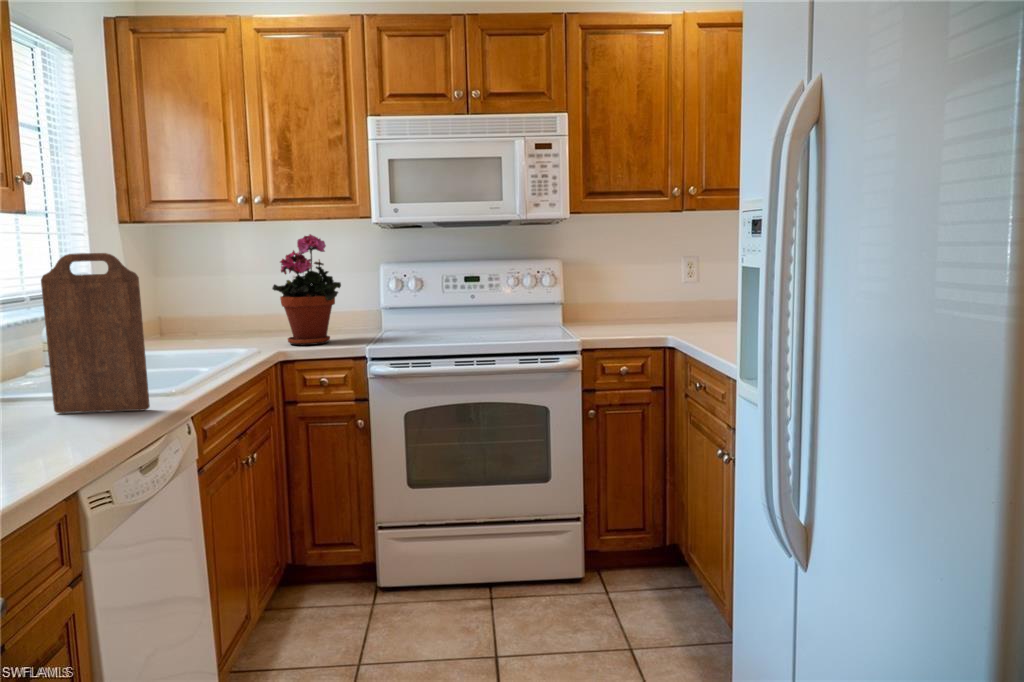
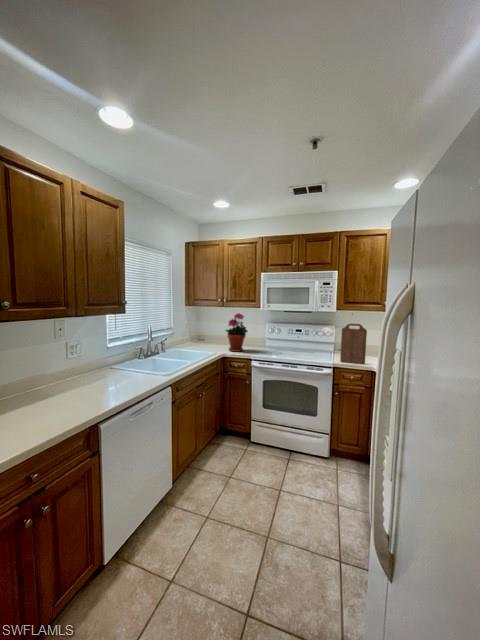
cutting board: present [41,253,150,413] -> present [340,324,367,364]

